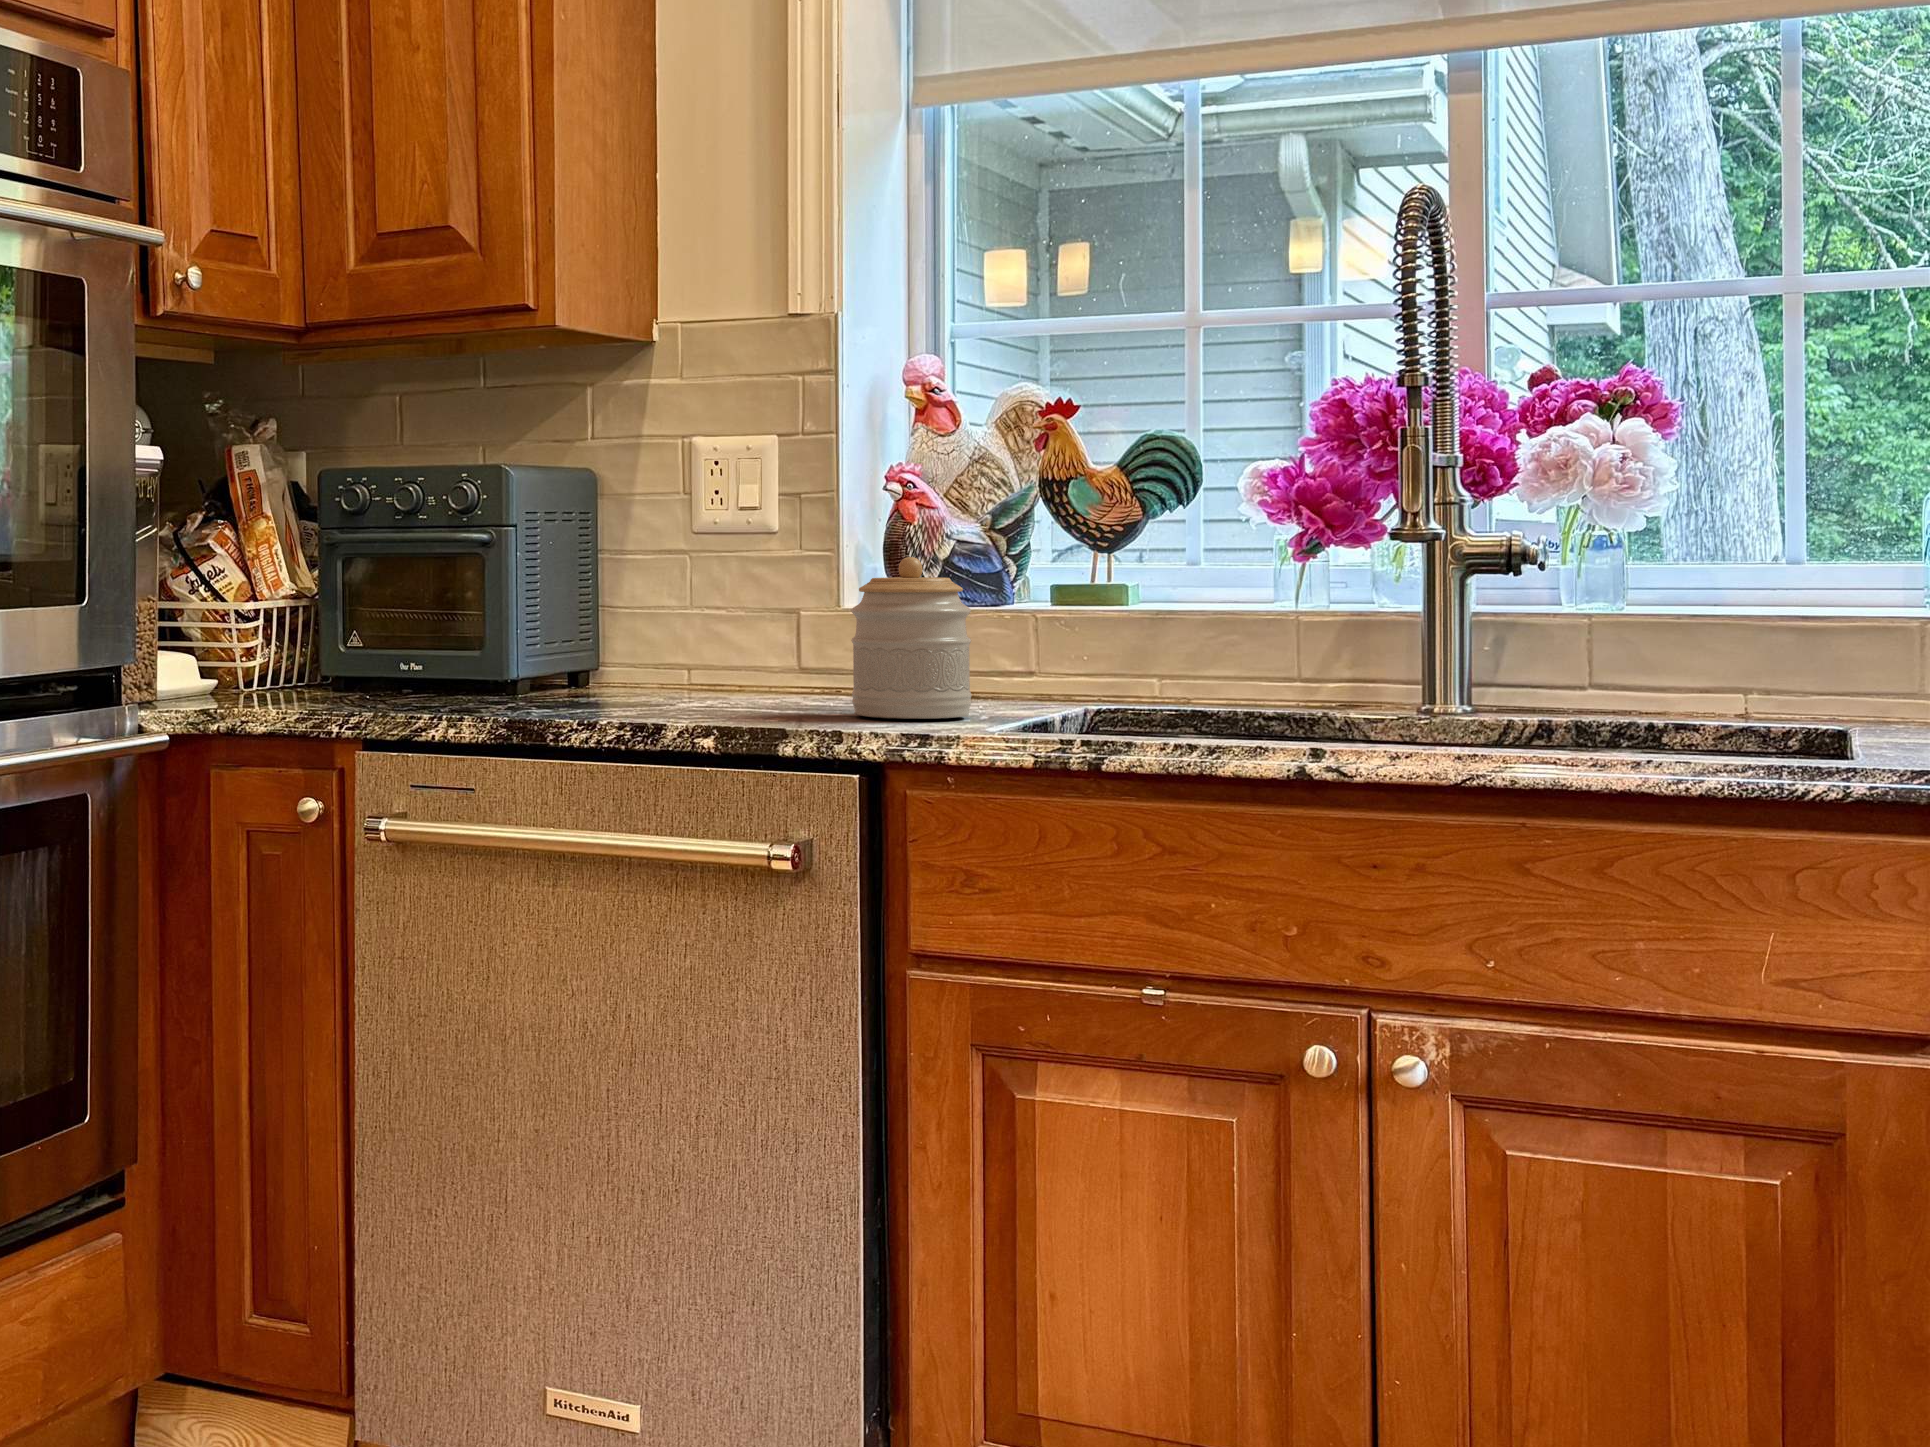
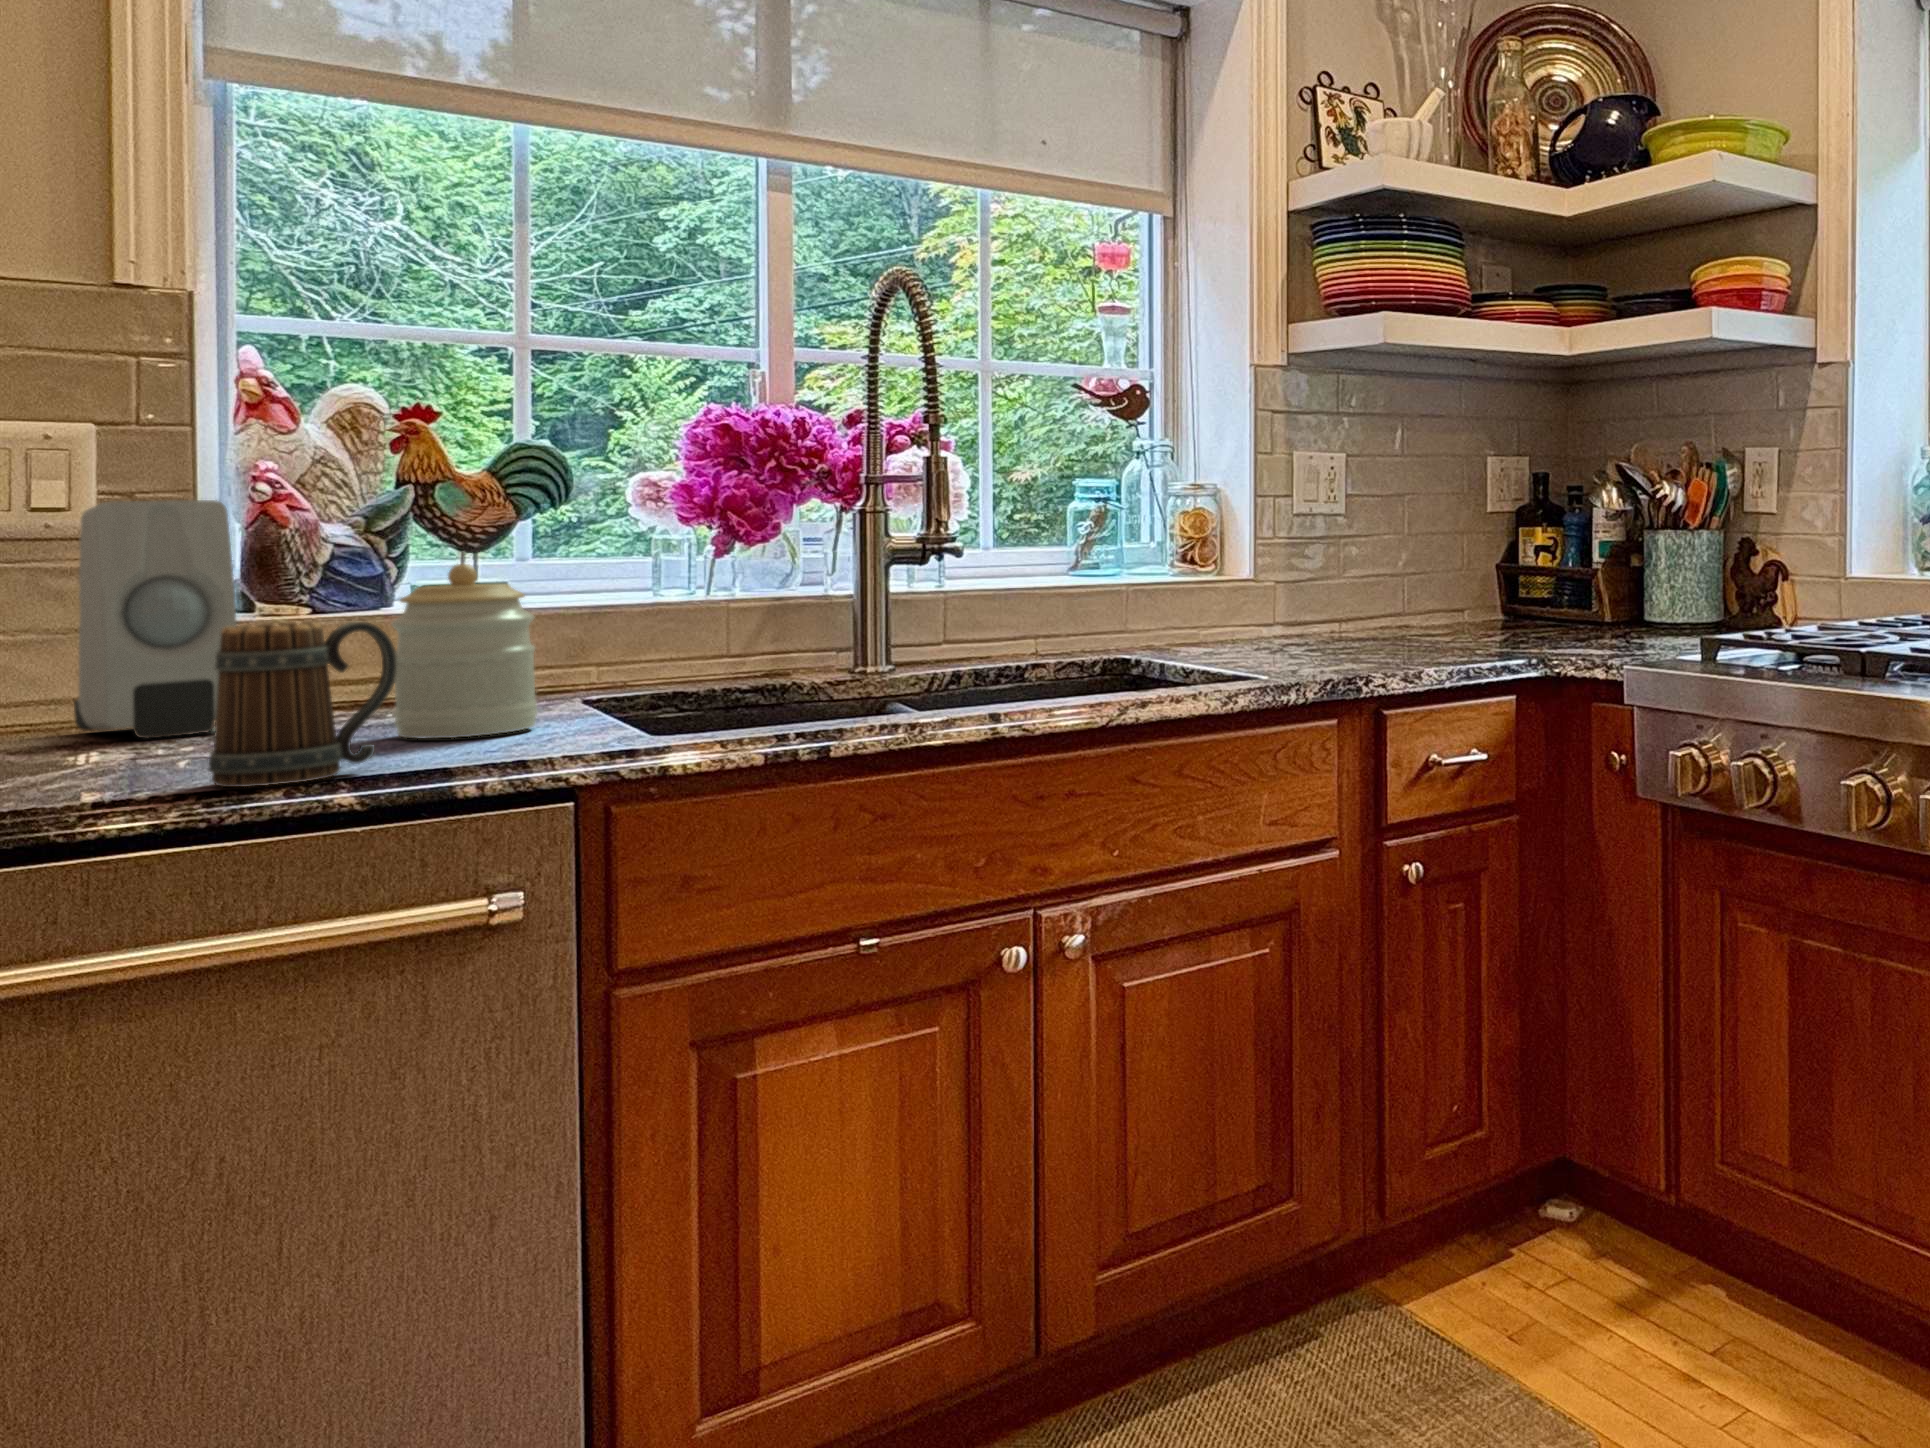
soap dispenser: none [743,498,860,697] -> present [74,500,237,738]
mug: none [607,598,737,729] -> present [209,622,397,787]

